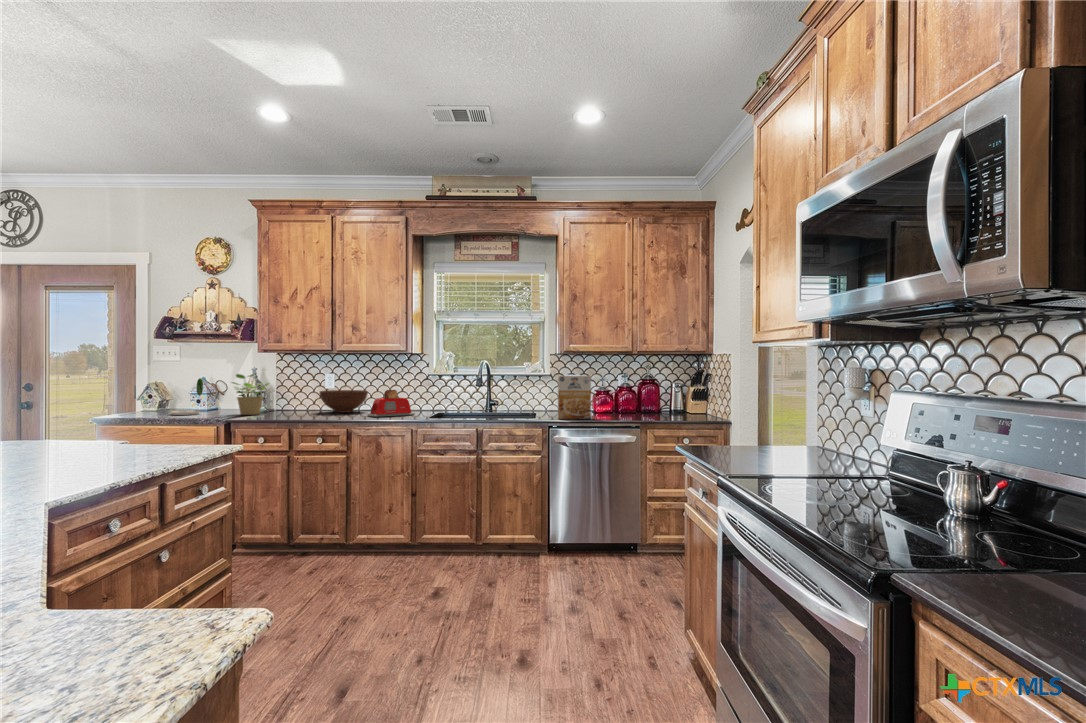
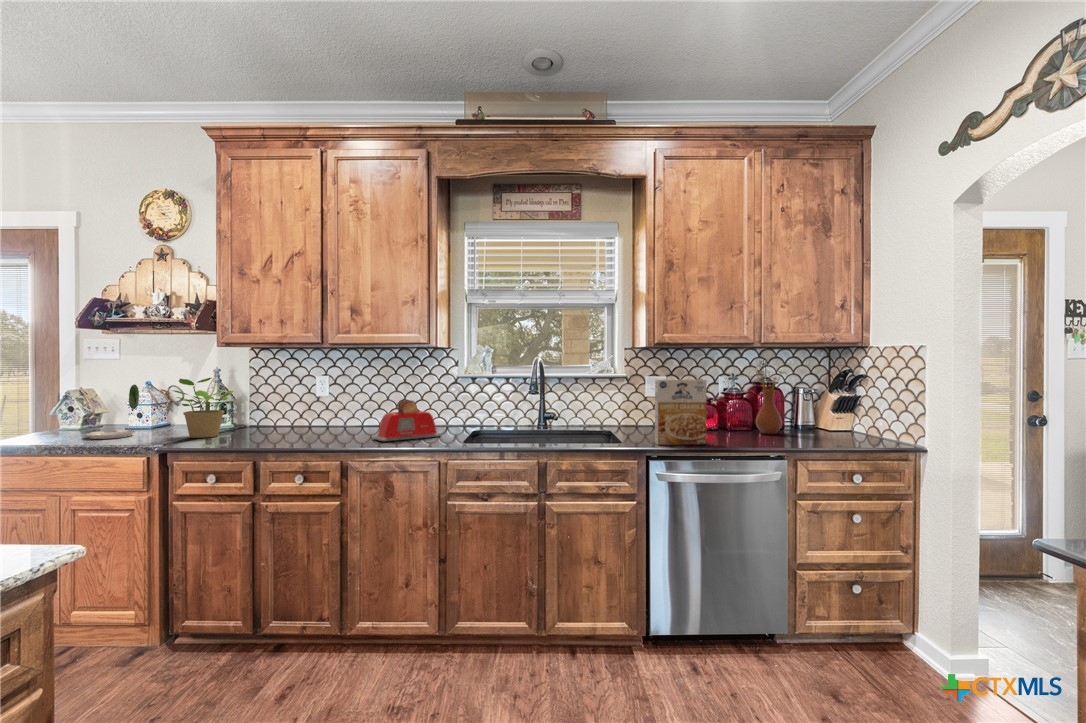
vase: none [631,368,658,415] -> present [750,368,784,434]
fruit bowl: present [320,390,368,413] -> none [306,399,375,432]

